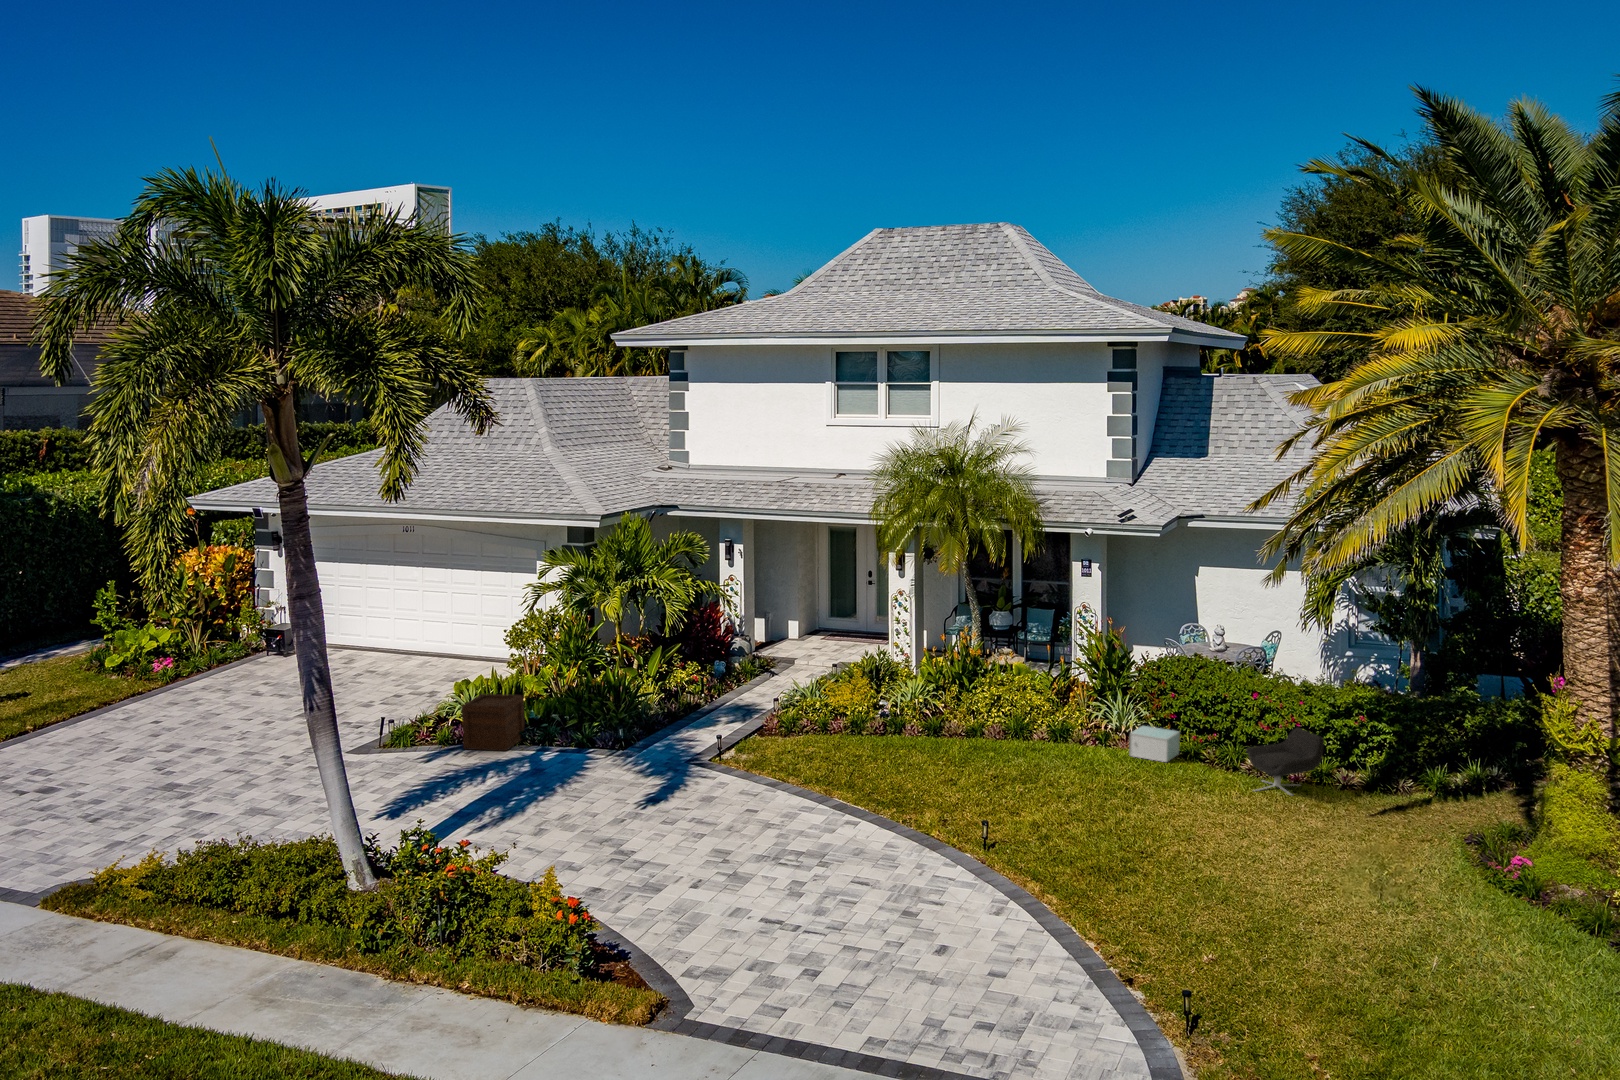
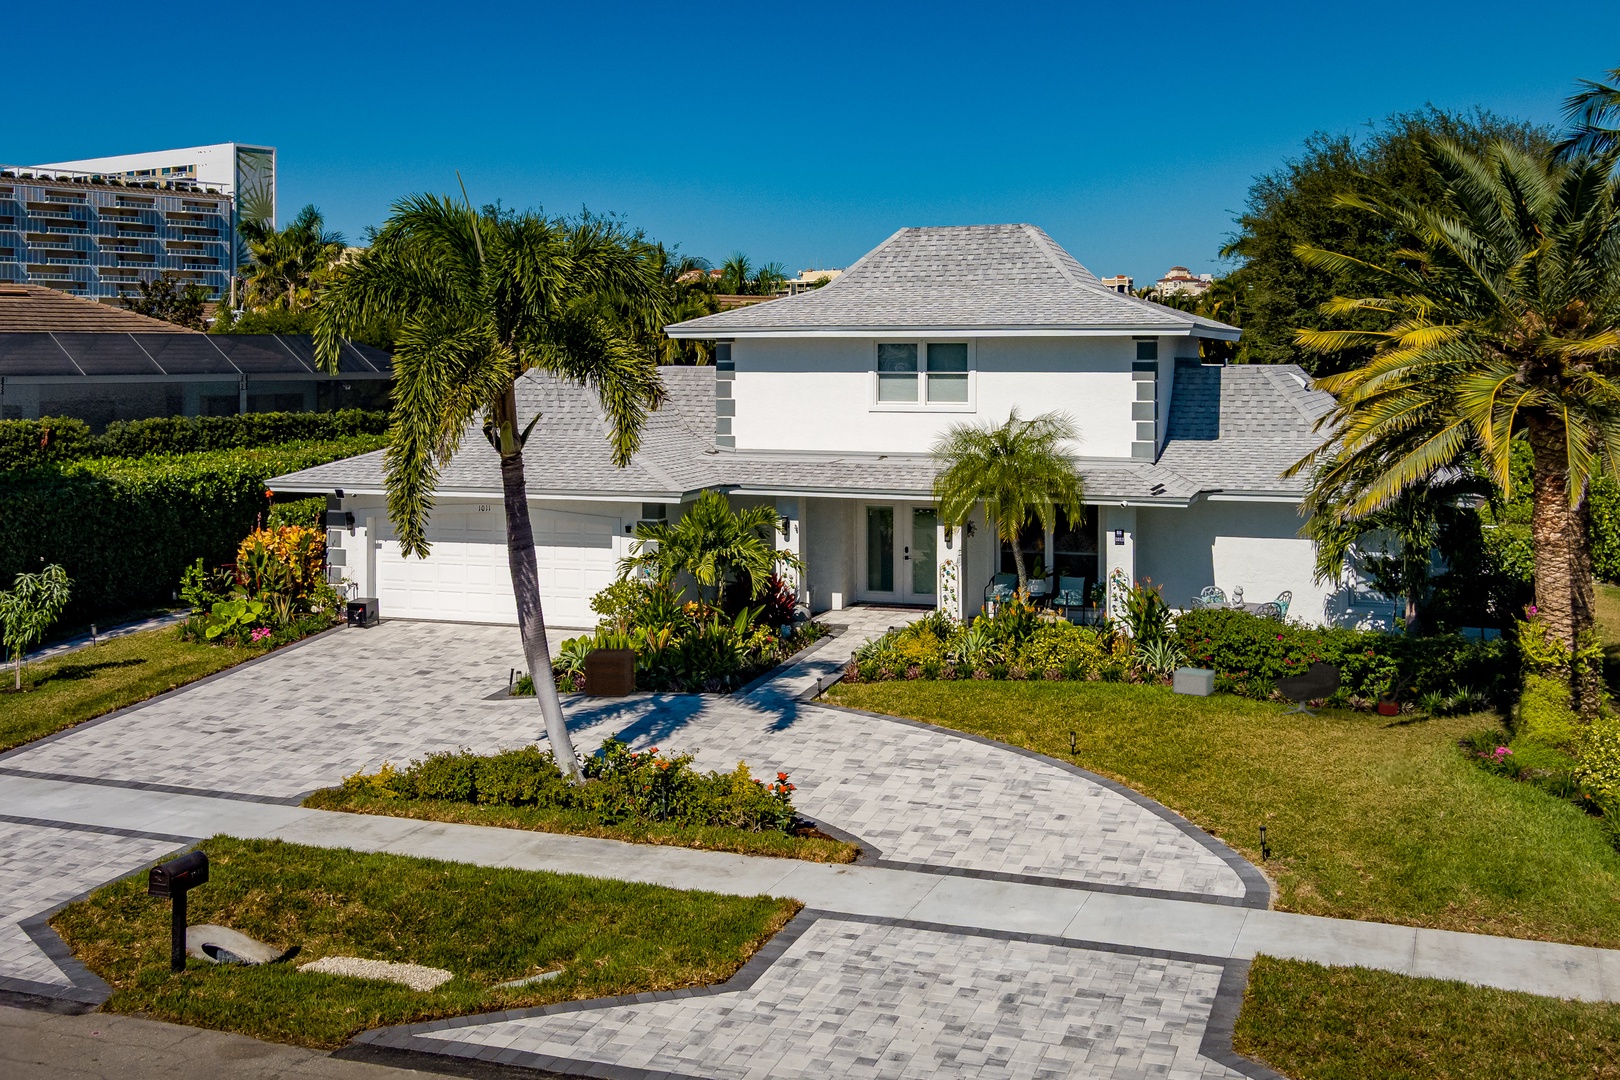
decorative plant: none [1353,738,1417,796] -> present [1370,675,1417,715]

